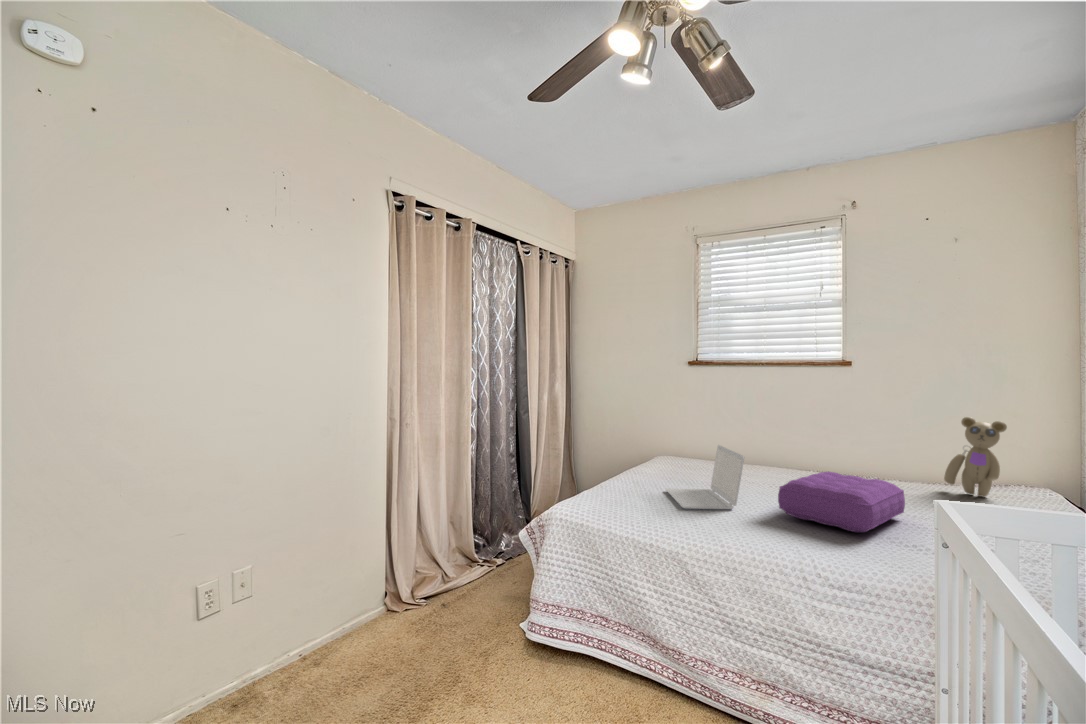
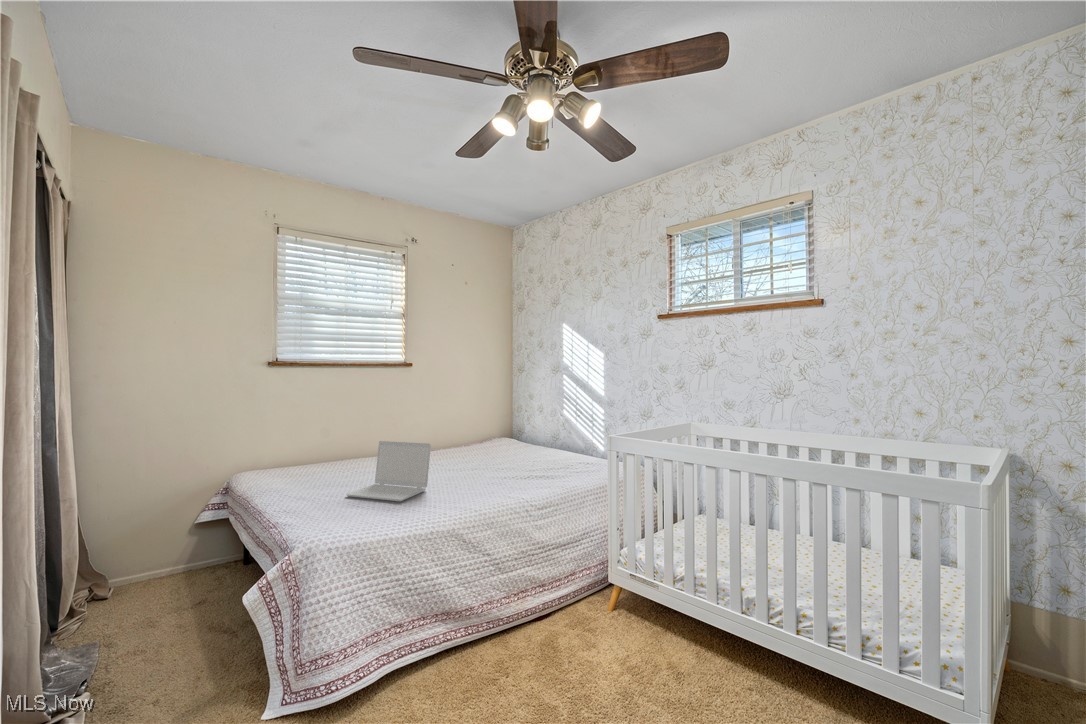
teddy bear: present [944,417,1007,497] -> none [473,399,501,447]
pillow: present [778,471,905,532] -> none [447,444,518,482]

